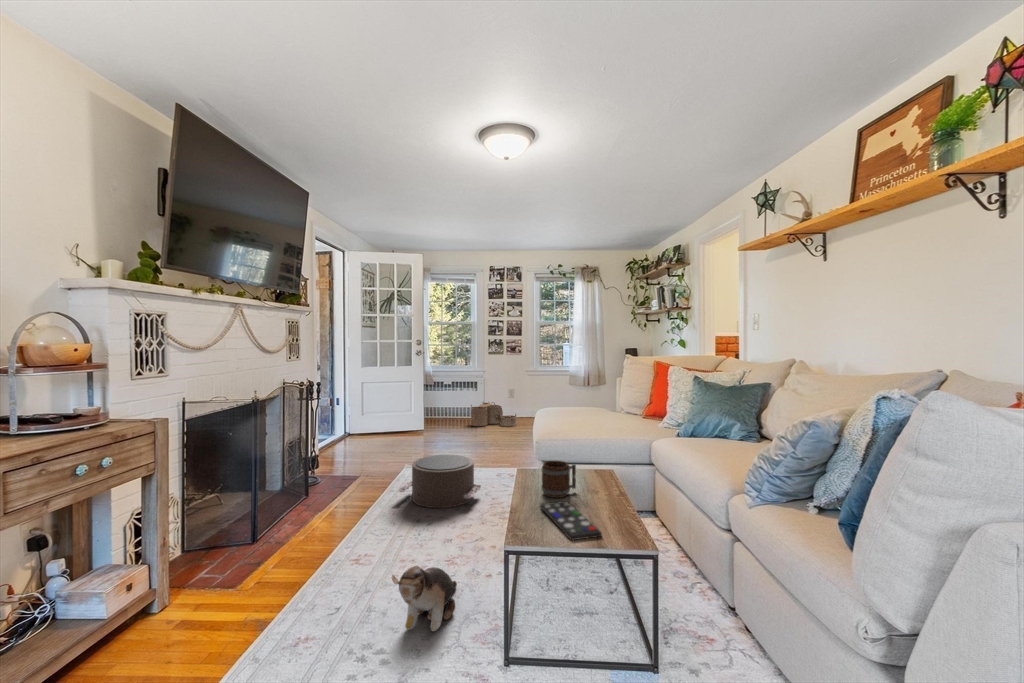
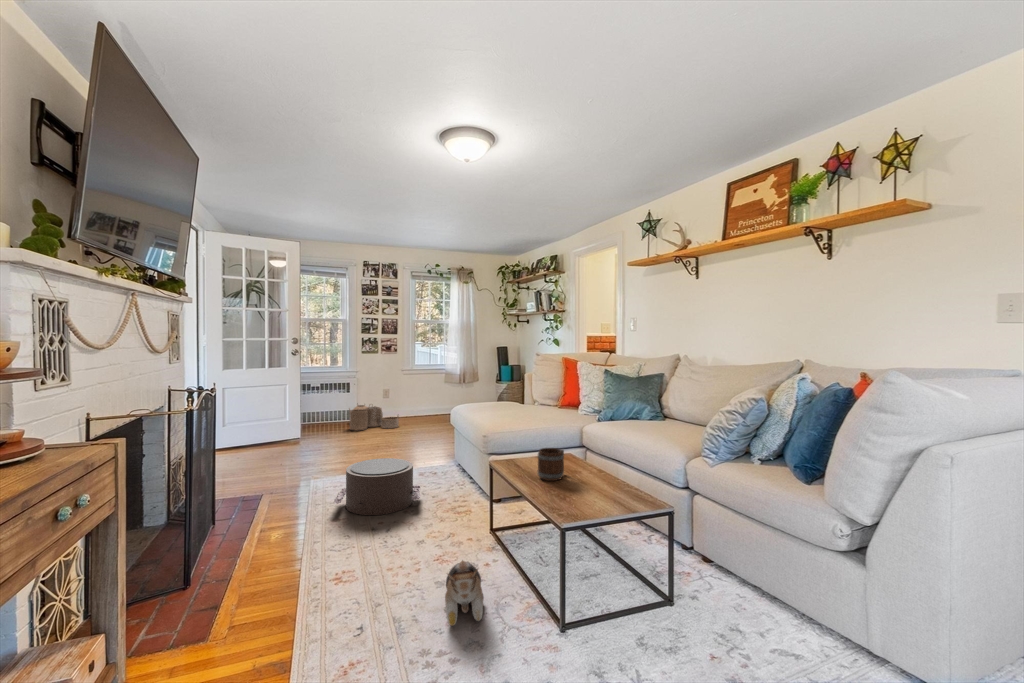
remote control: present [540,501,602,540] -> none [553,481,627,510]

